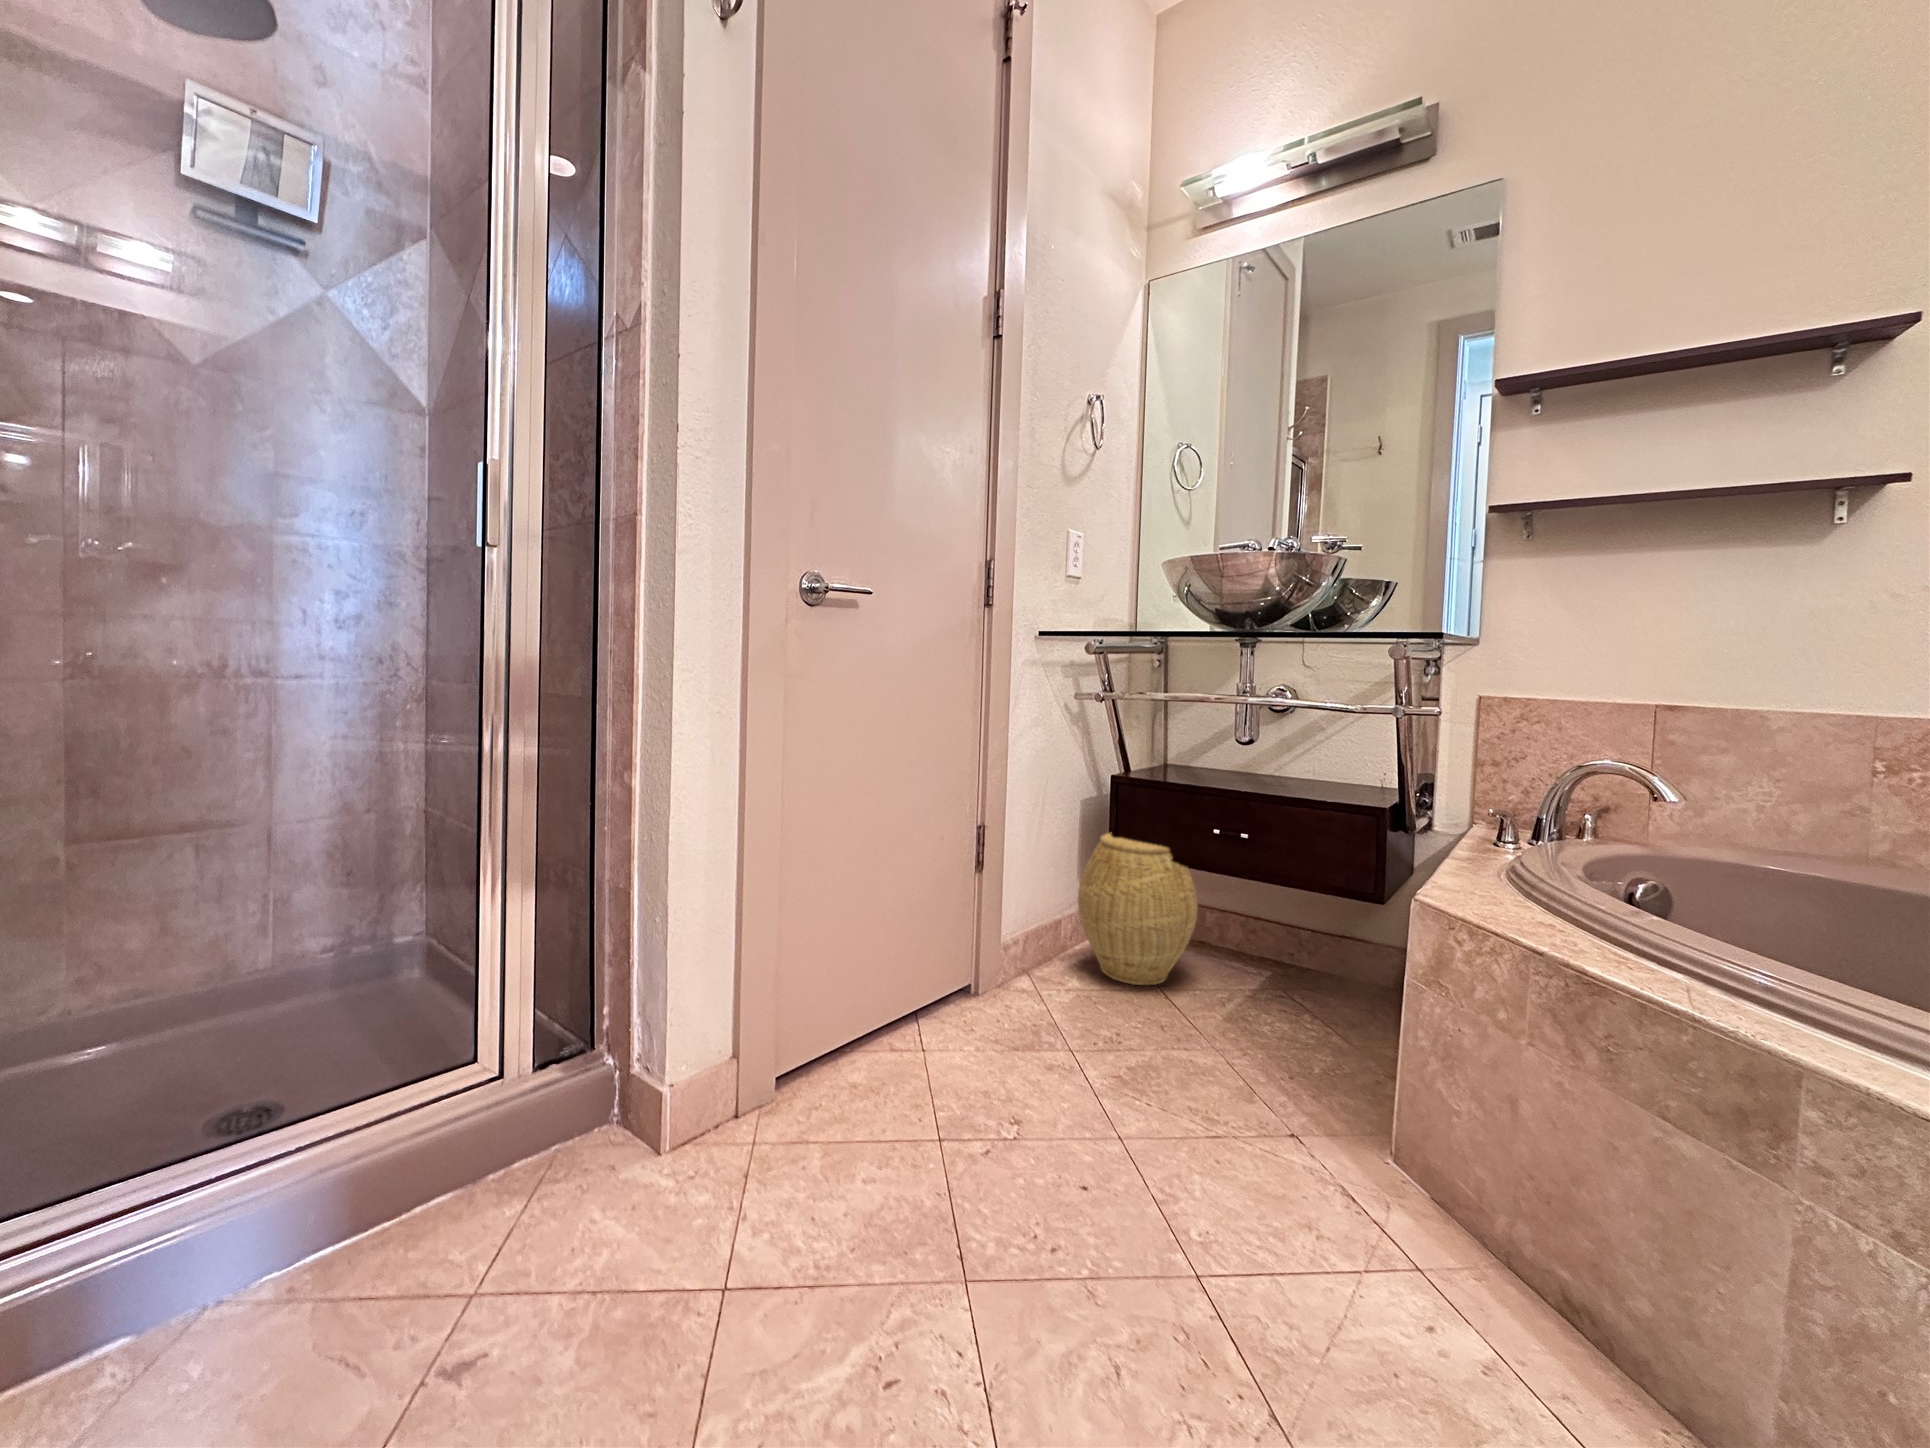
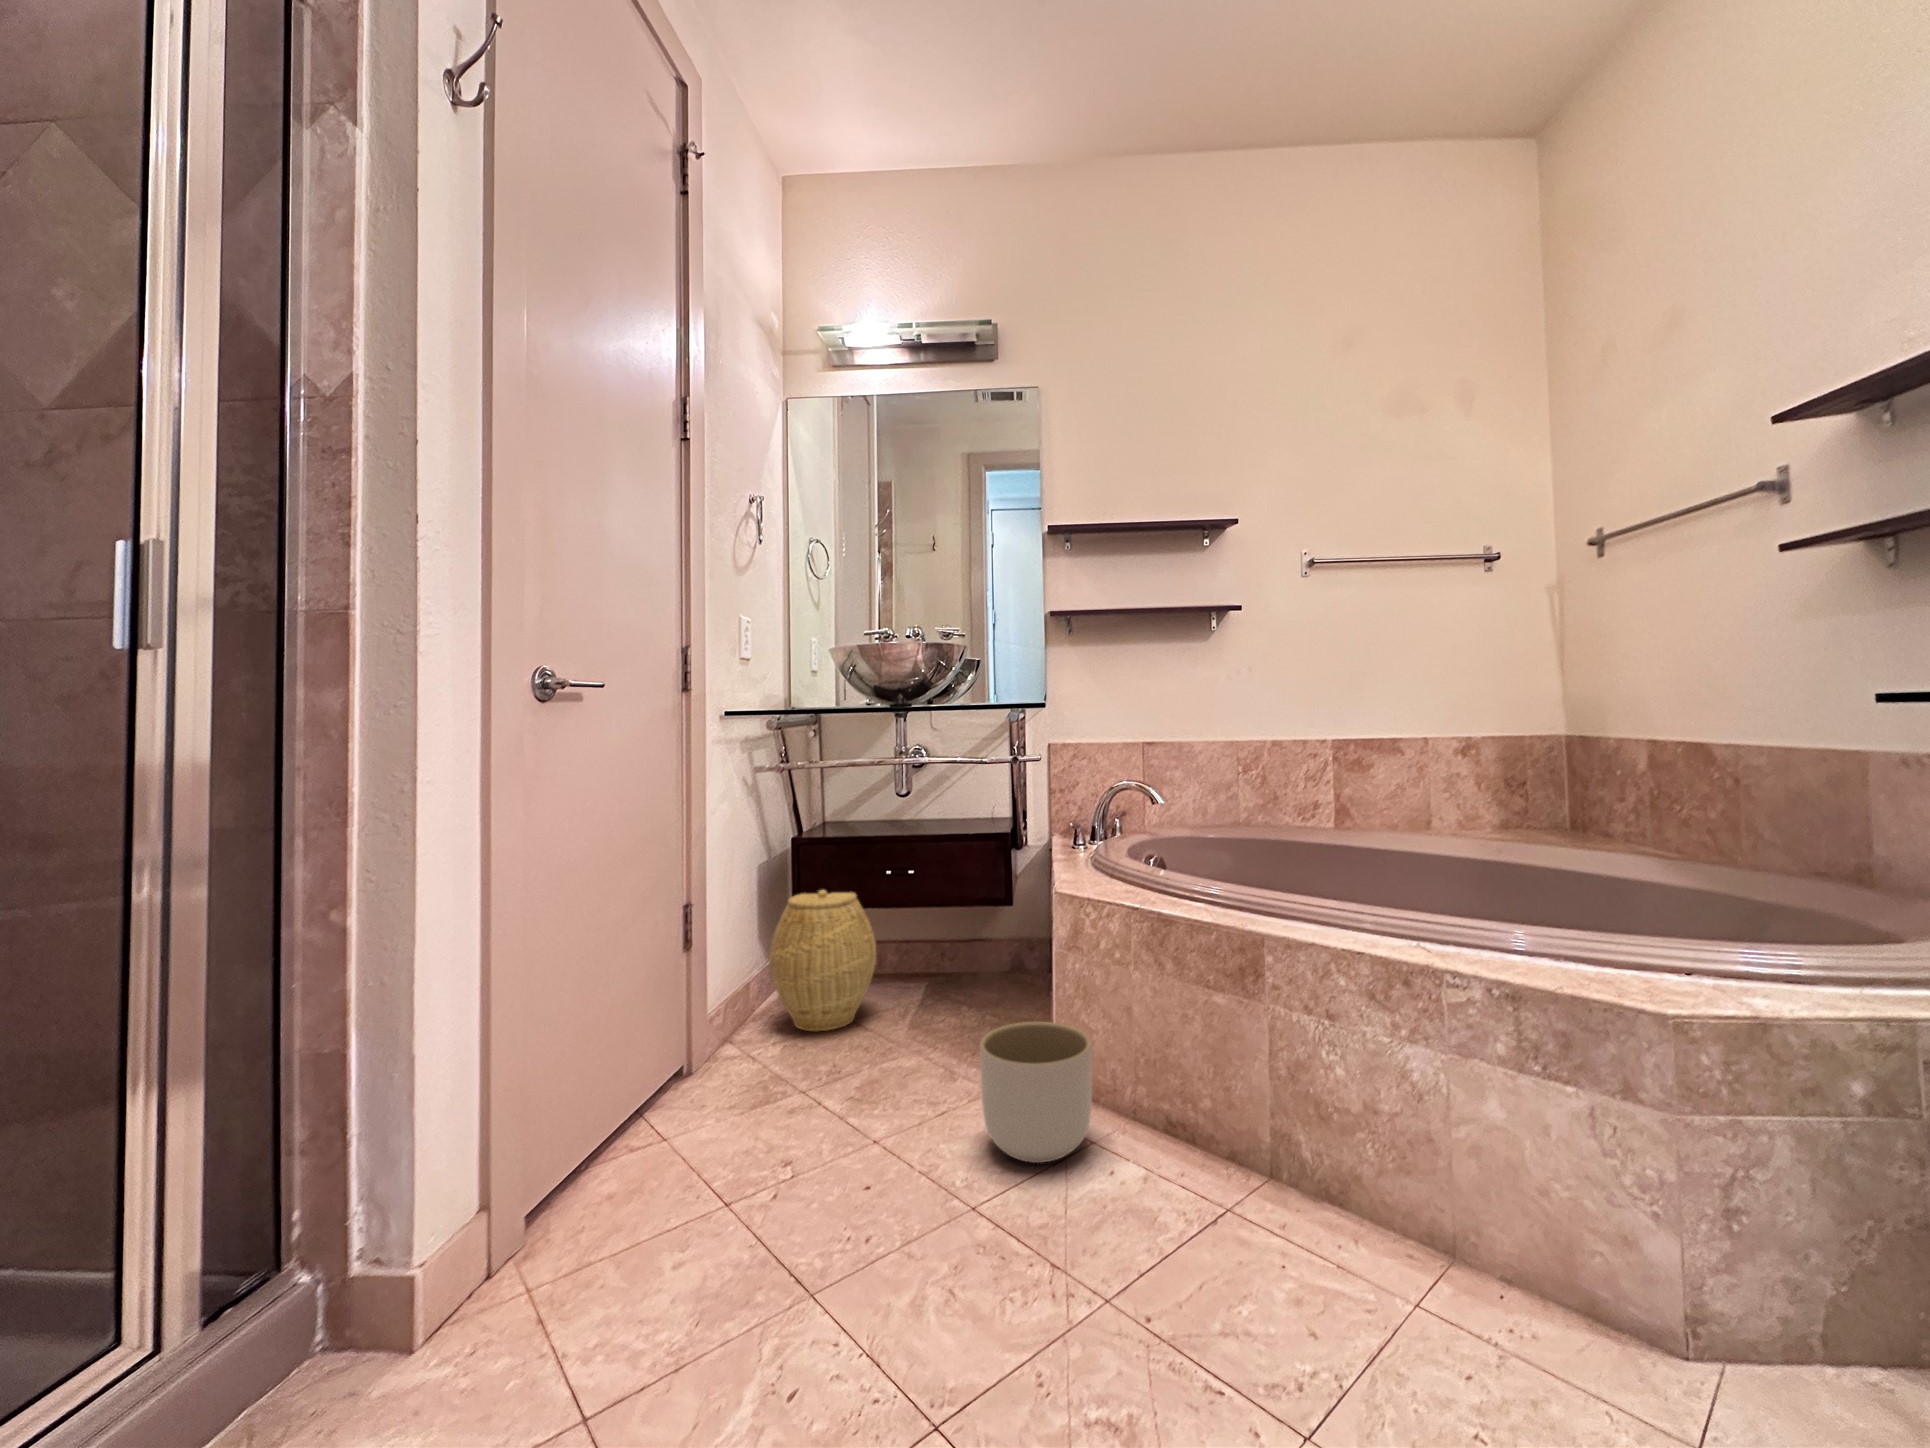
planter: none [1248,1063,1432,1283] -> present [980,1022,1092,1163]

